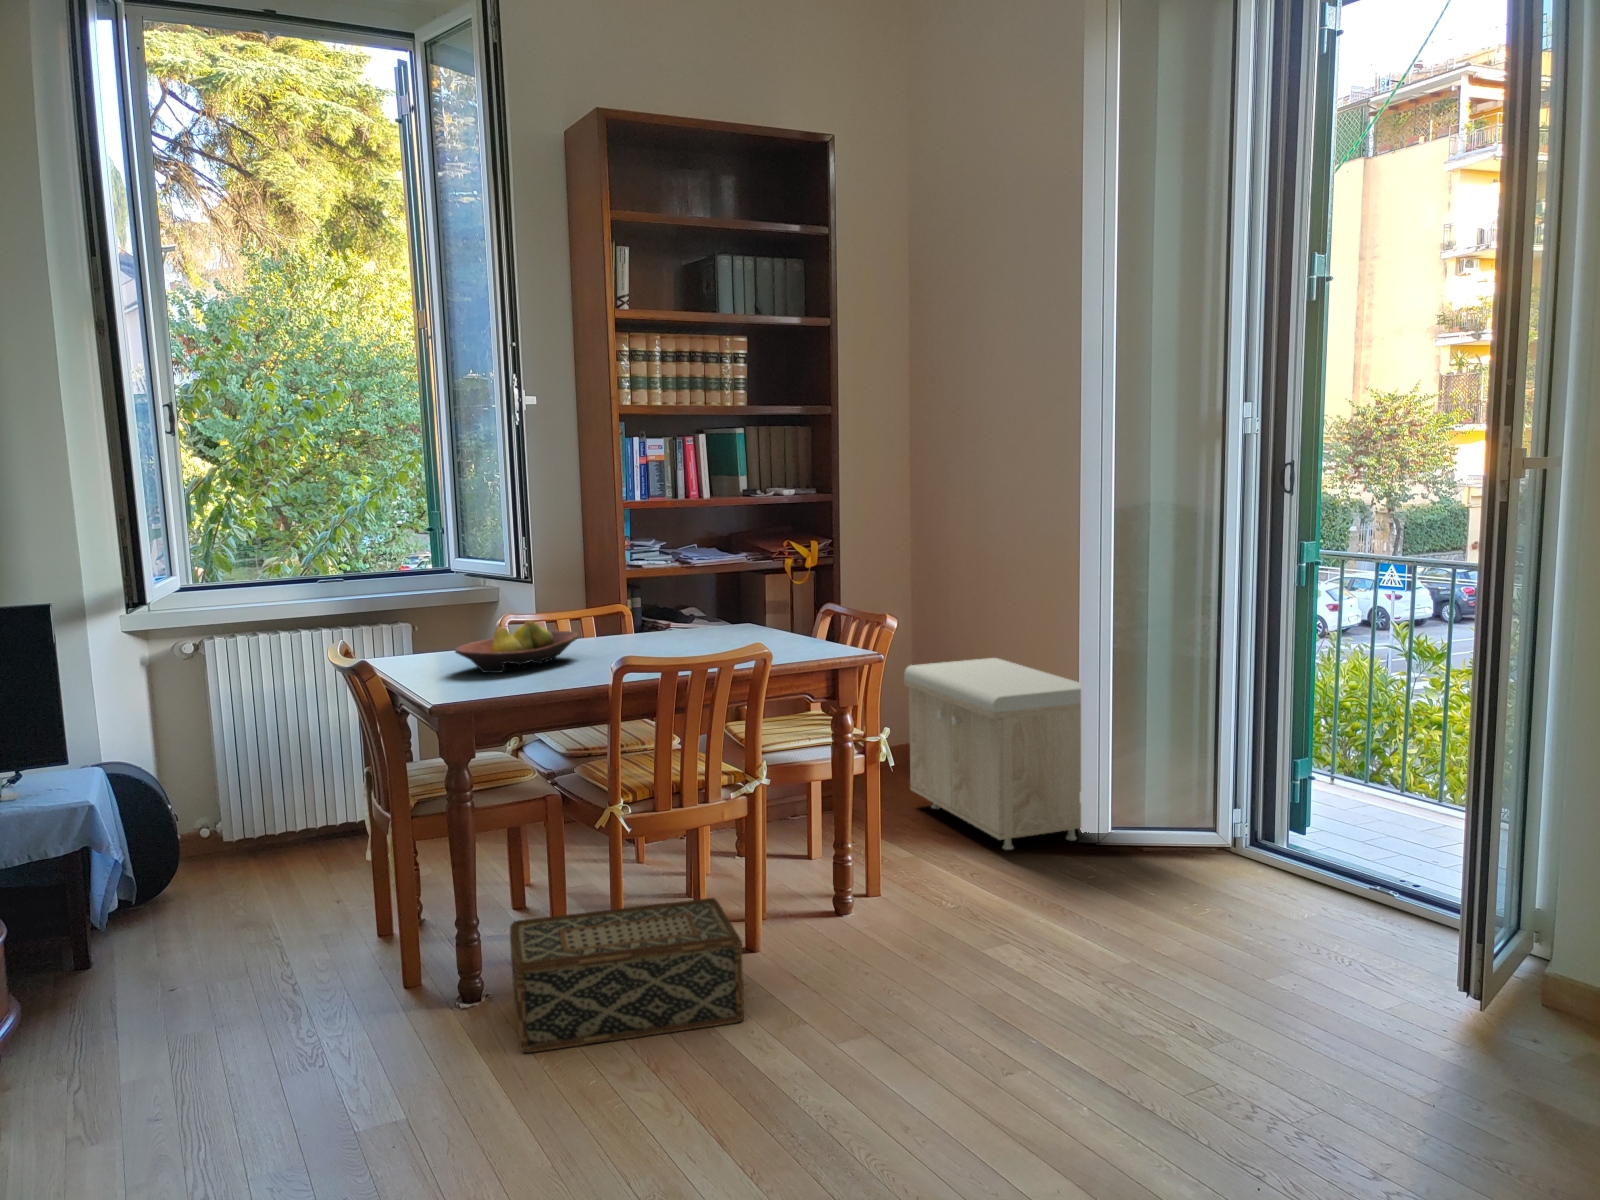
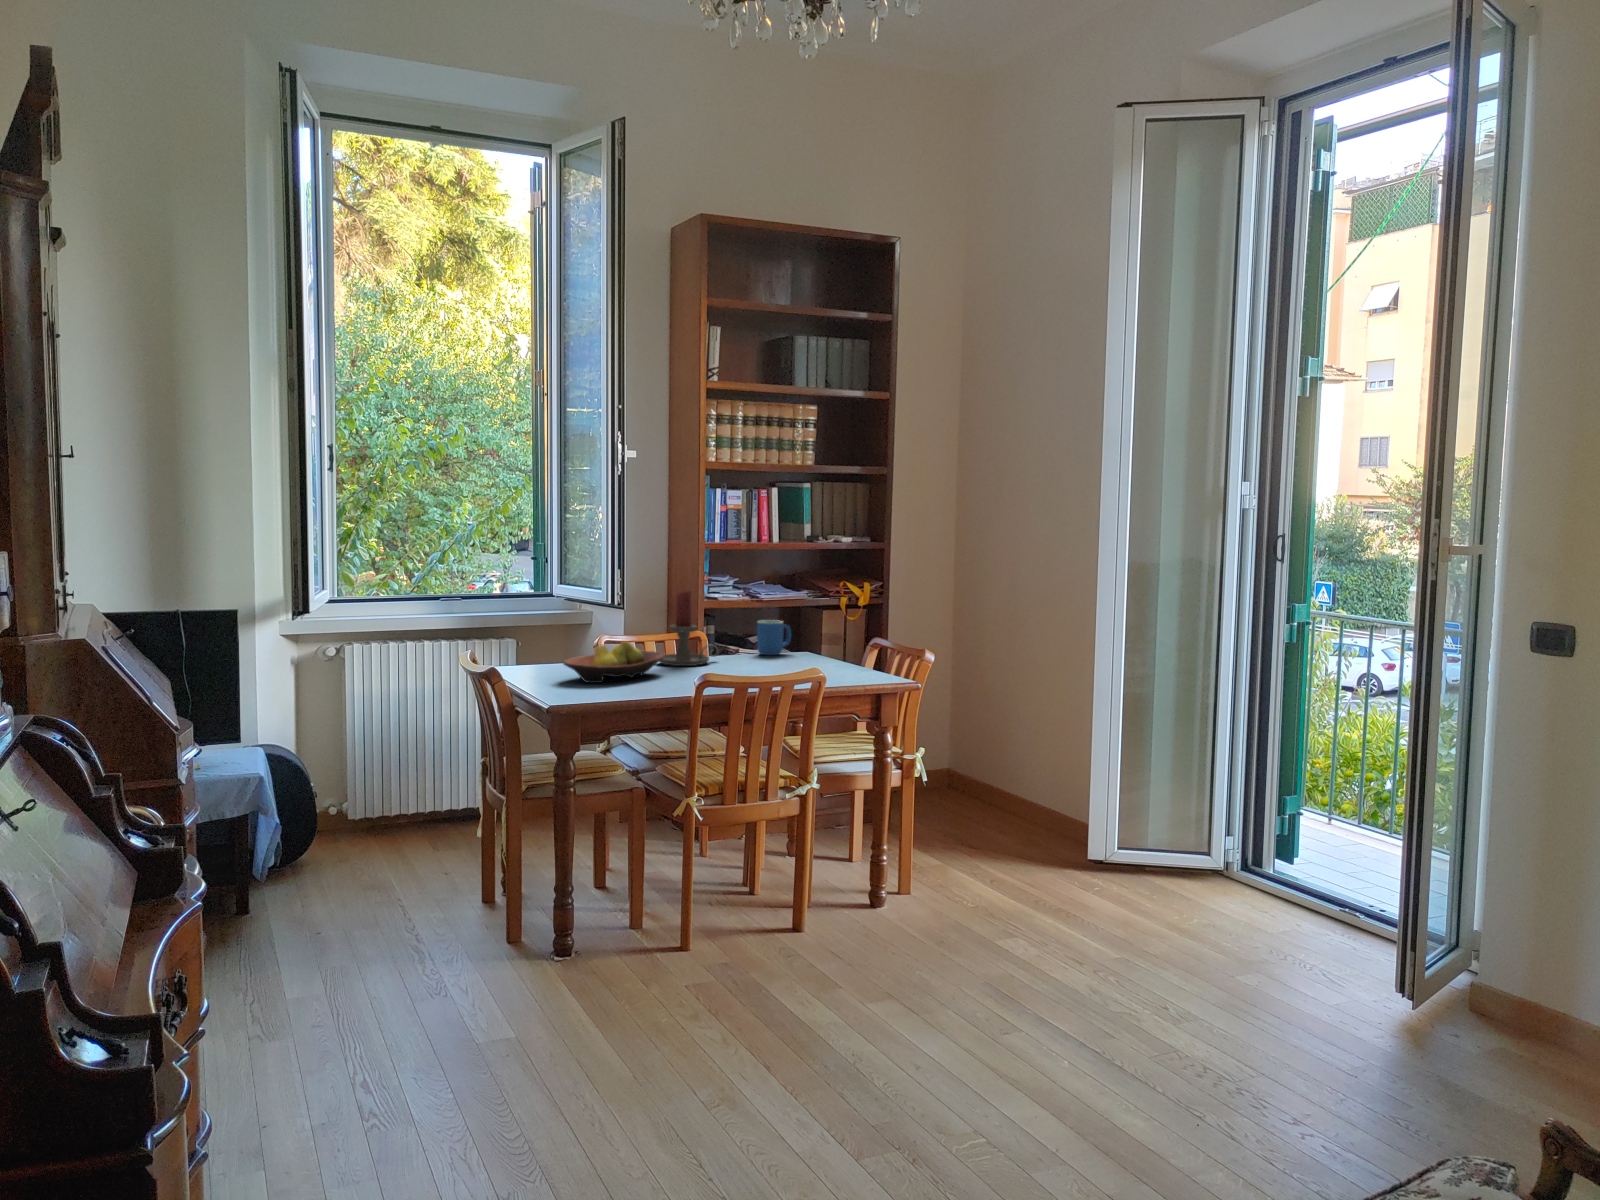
candle holder: none [571,557,644,646] -> present [659,591,719,666]
mug: none [688,587,729,628] -> present [757,620,791,655]
storage bench: present [904,658,1081,850] -> none [941,695,1113,862]
woven basket: present [510,898,744,1053] -> none [598,881,791,996]

